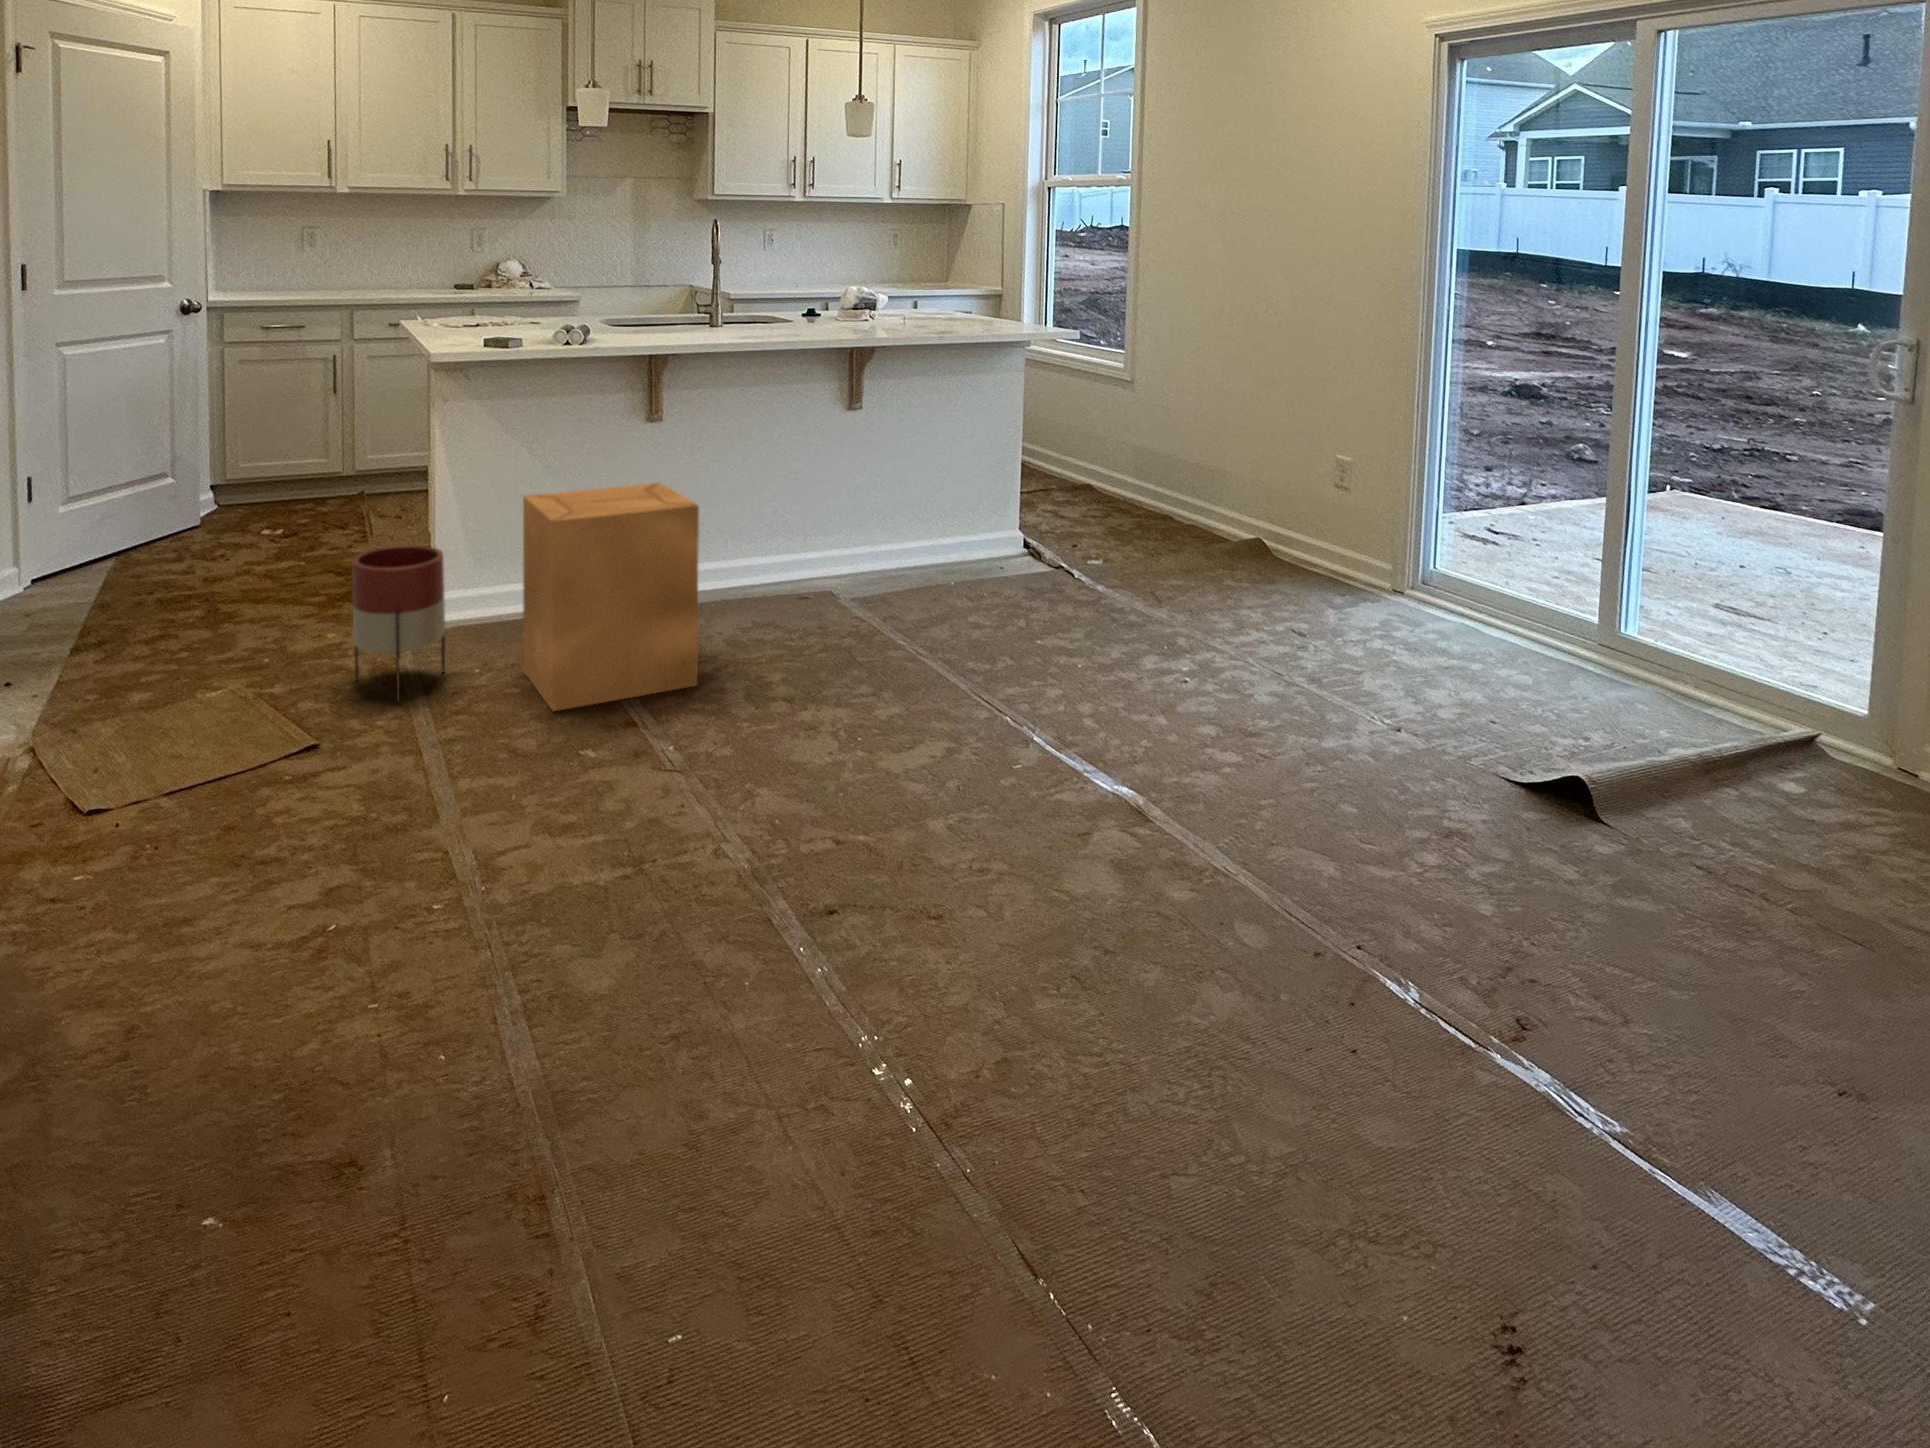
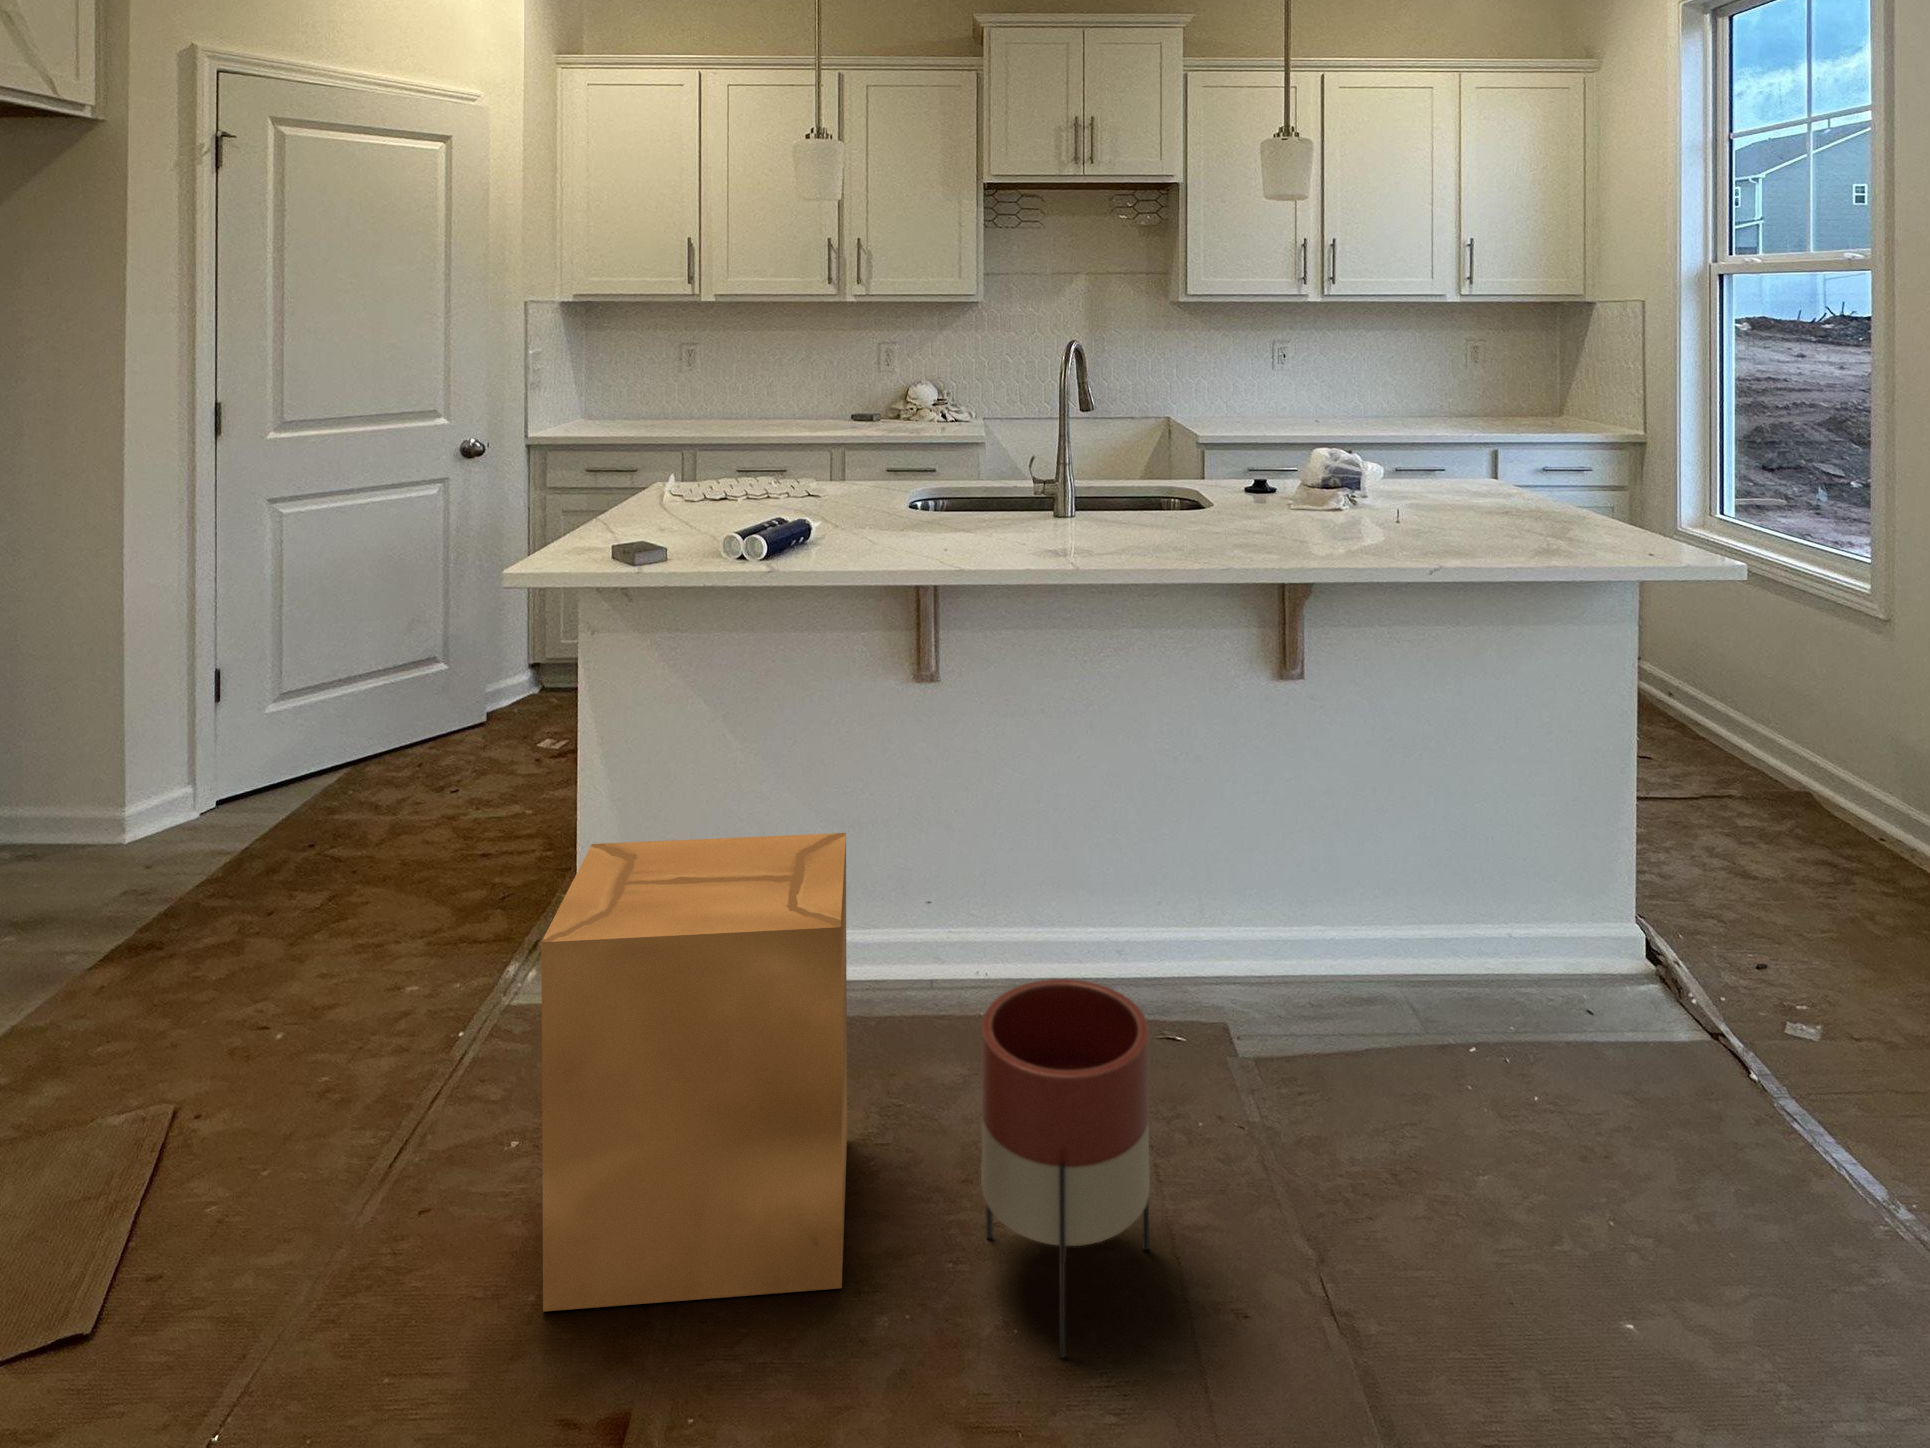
planter: present [352,545,445,703] -> present [981,979,1150,1358]

